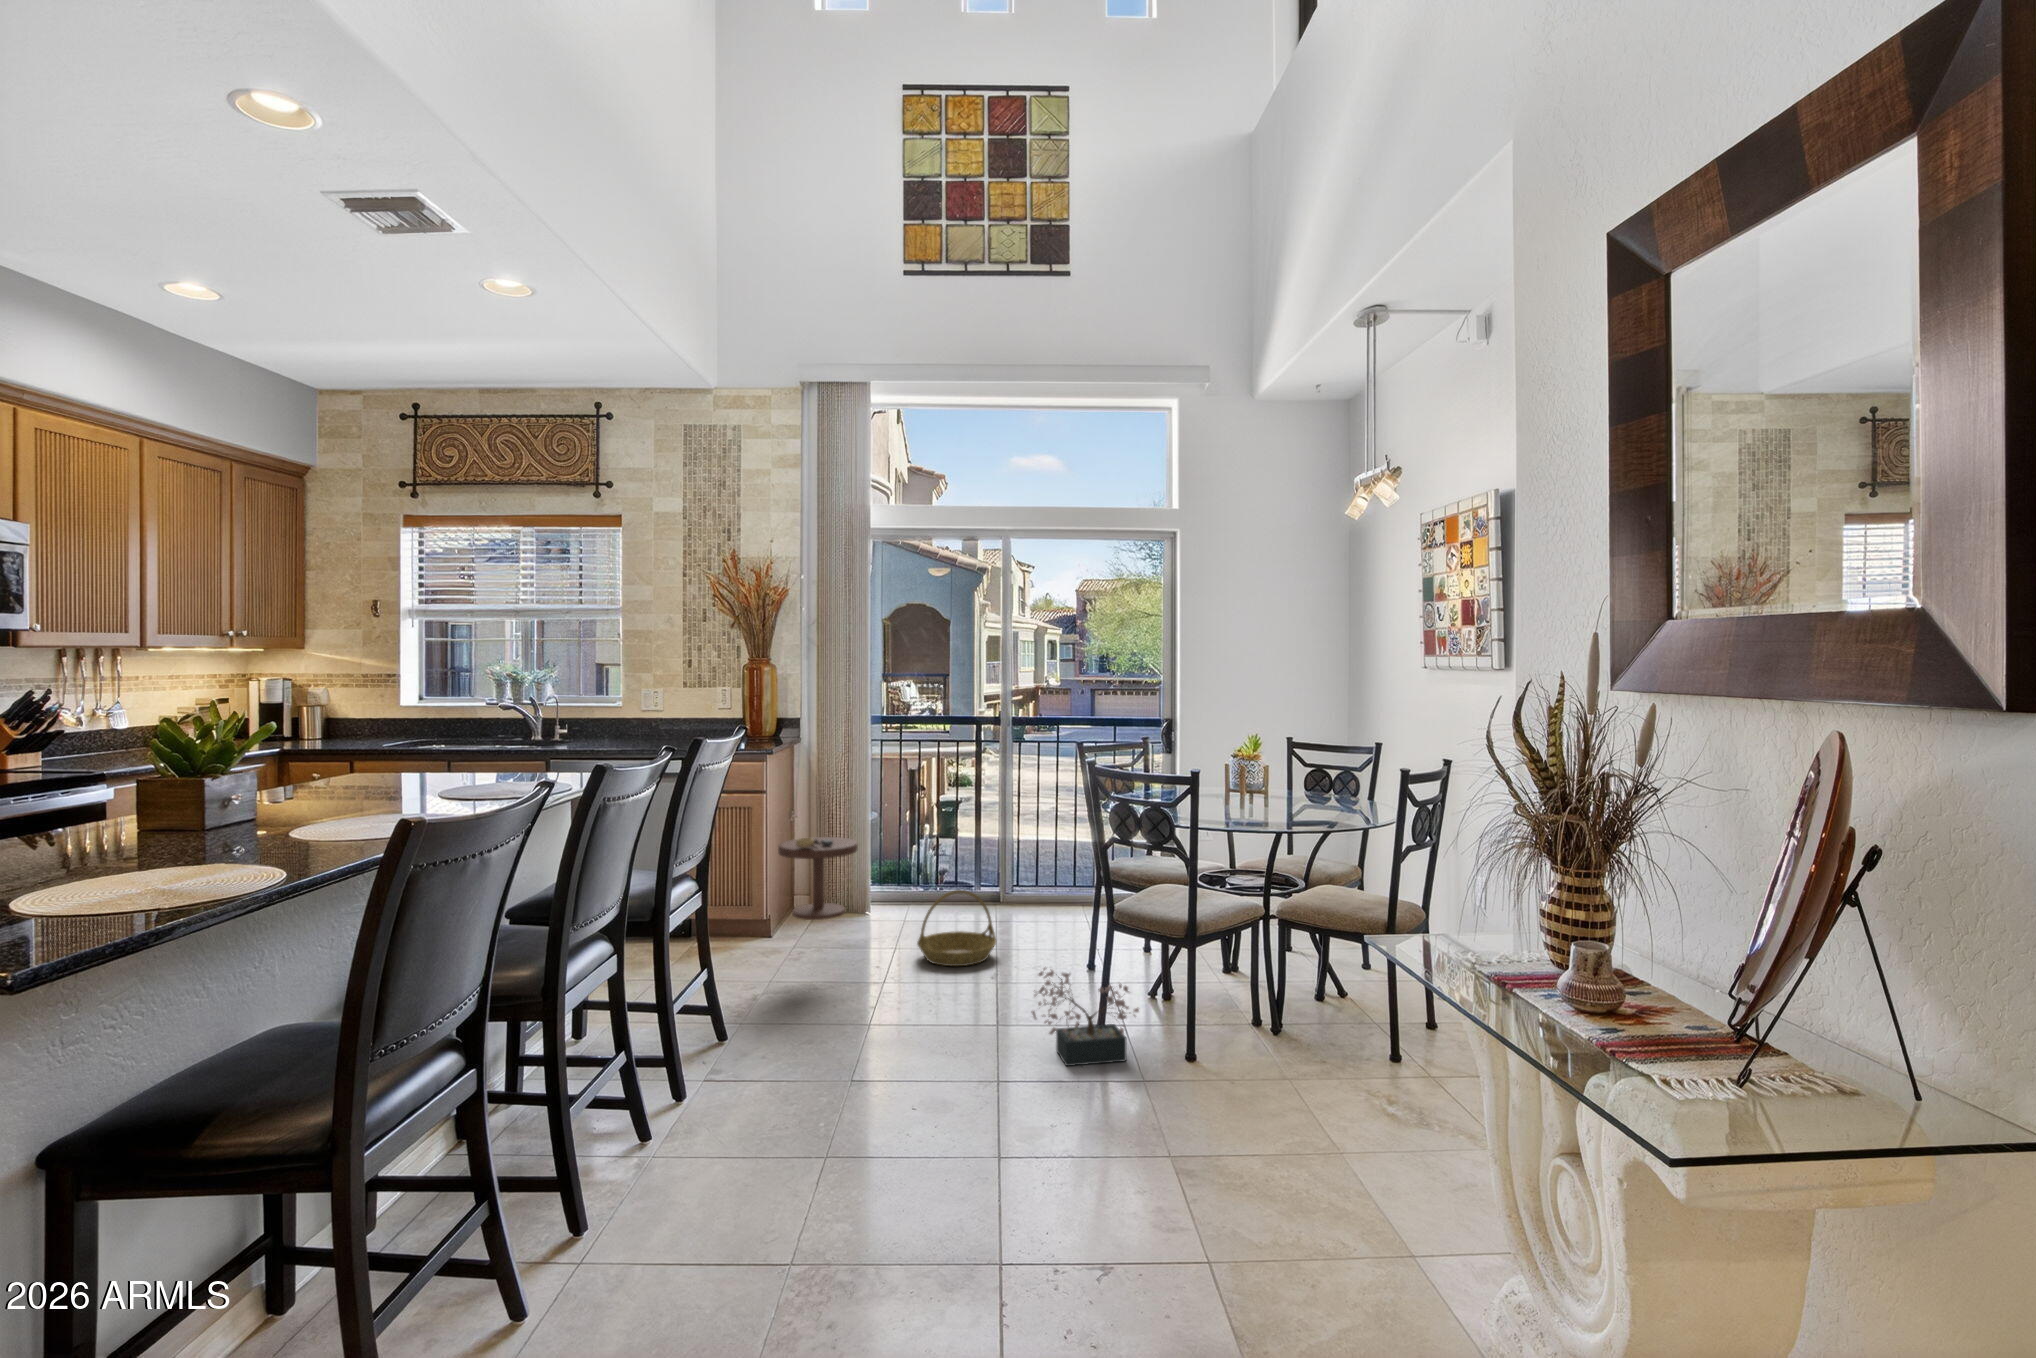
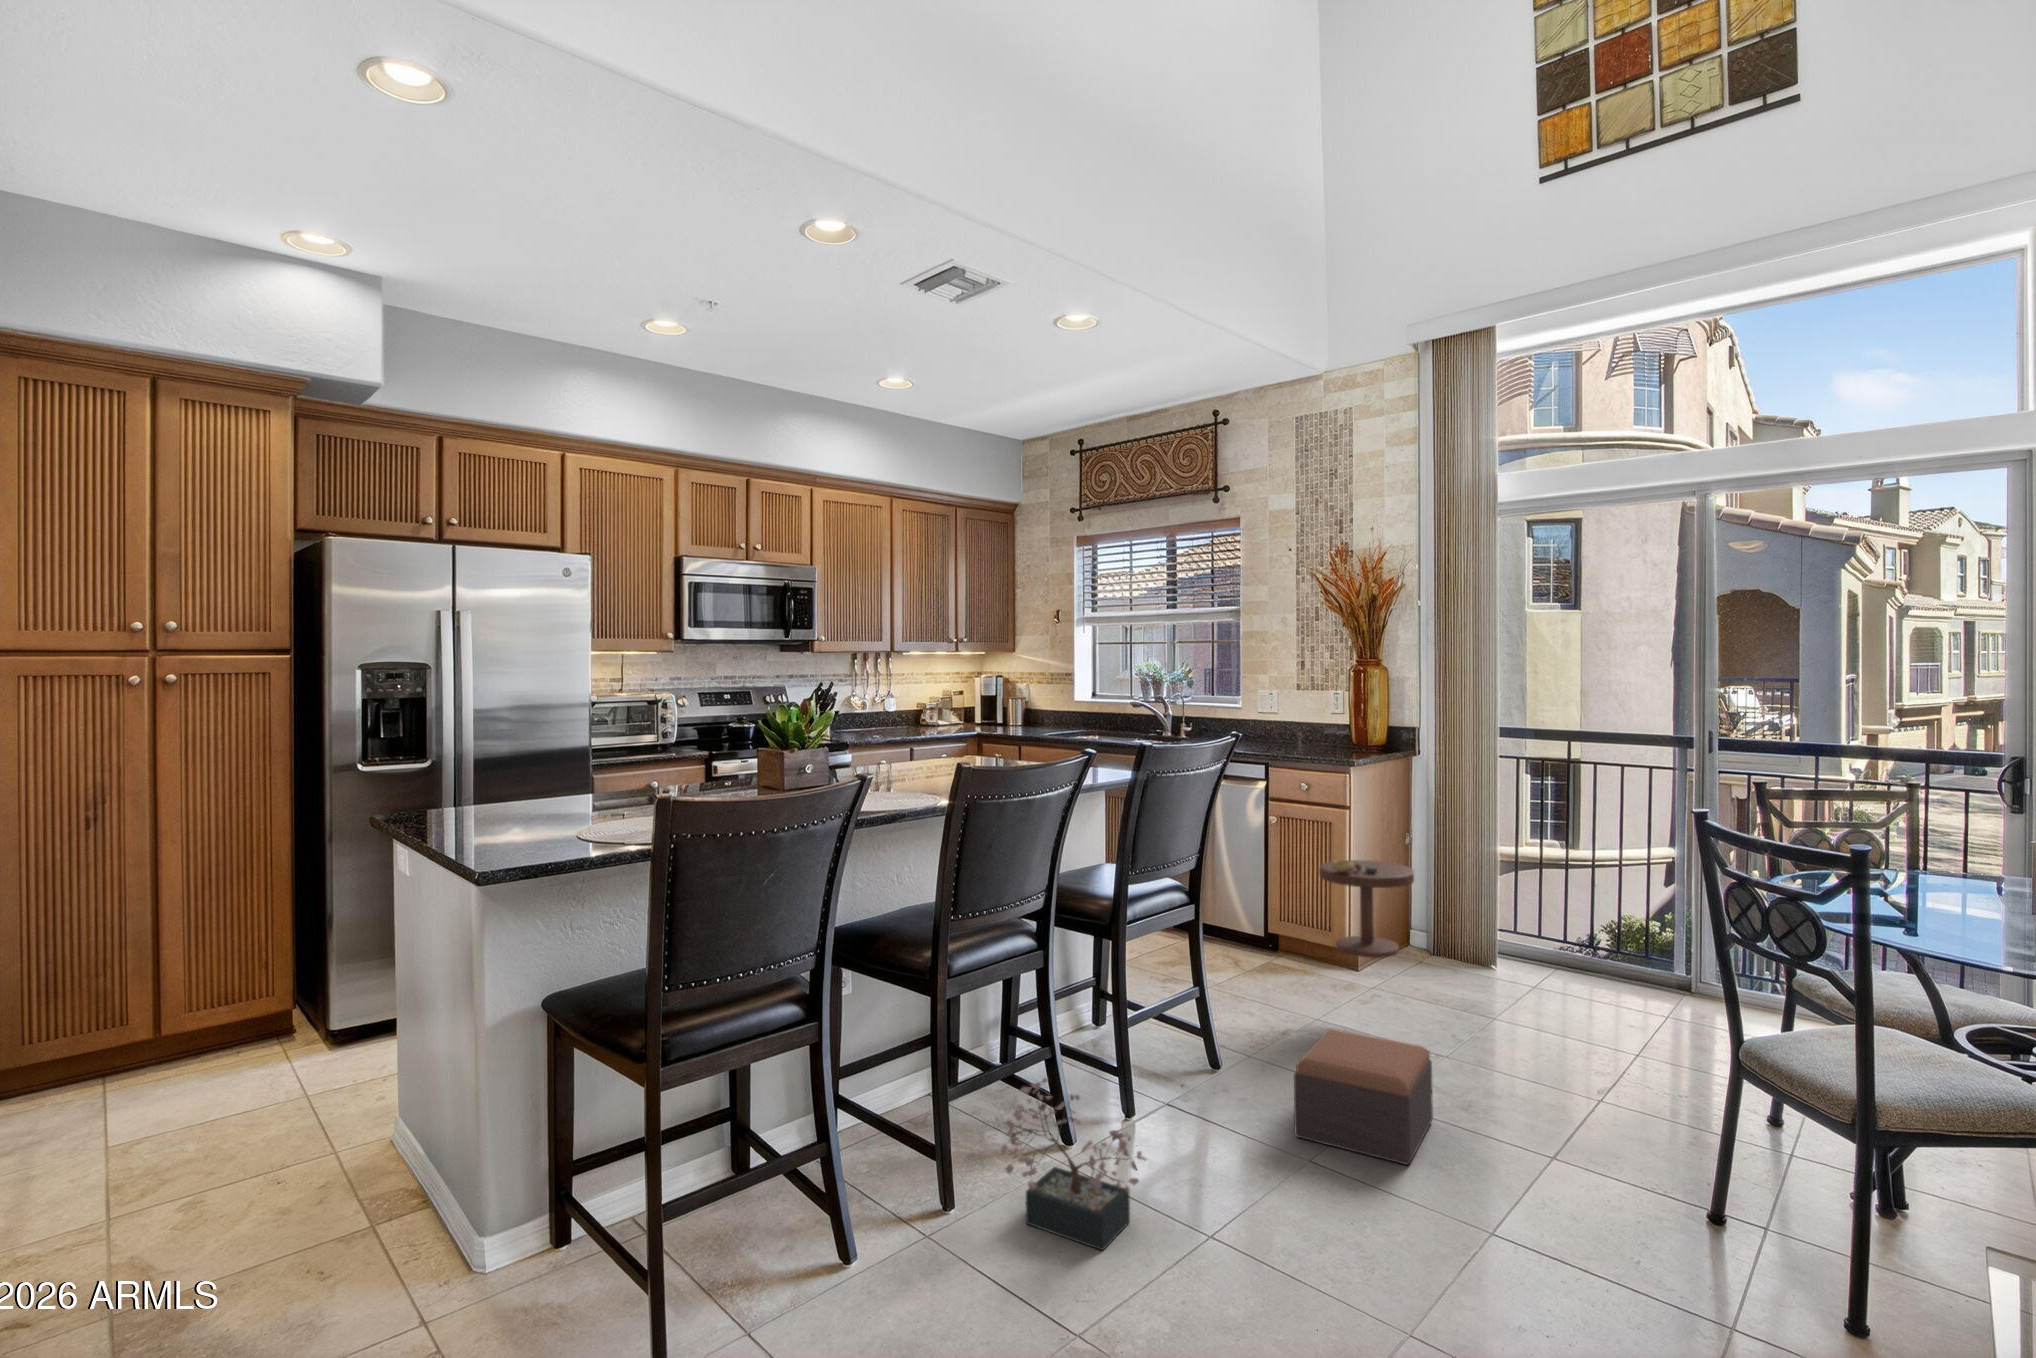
basket: present [917,890,996,966] -> none [1507,953,1624,1055]
decorative plant: present [1032,968,1139,1066] -> present [996,1078,1146,1250]
footstool: none [832,971,928,1068] -> present [1294,1029,1433,1165]

